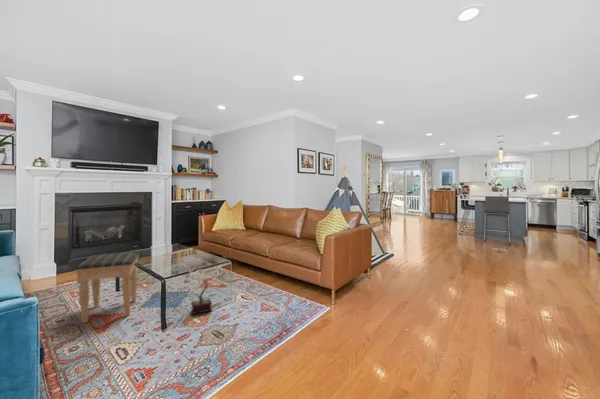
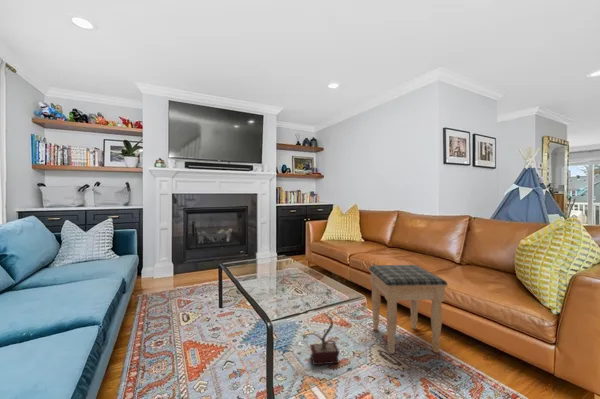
footstool: present [75,252,139,323] -> present [369,265,447,354]

